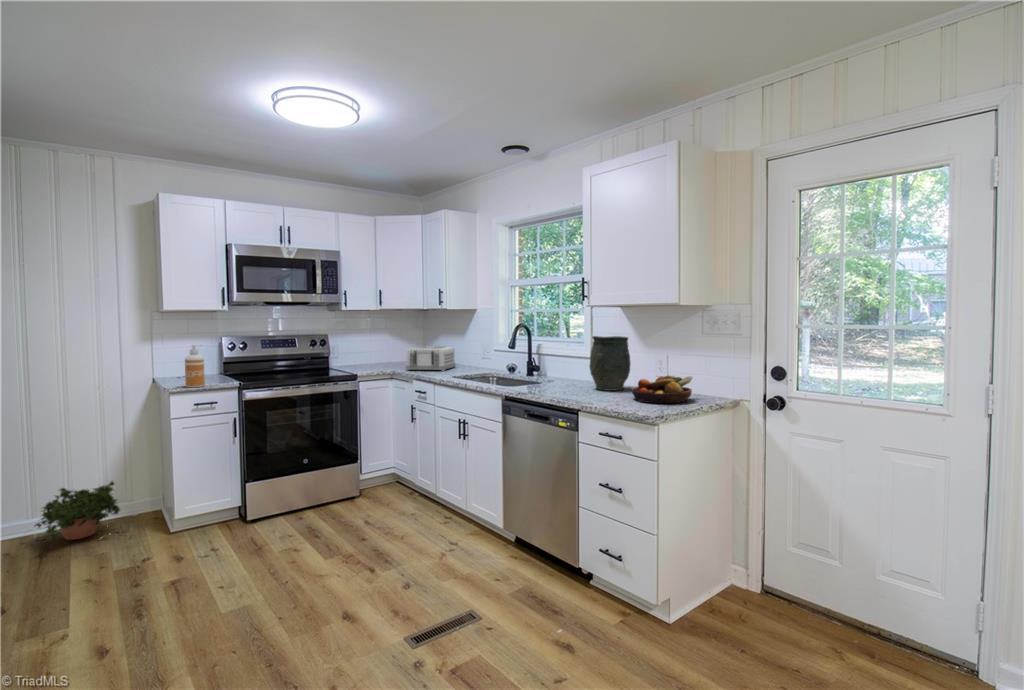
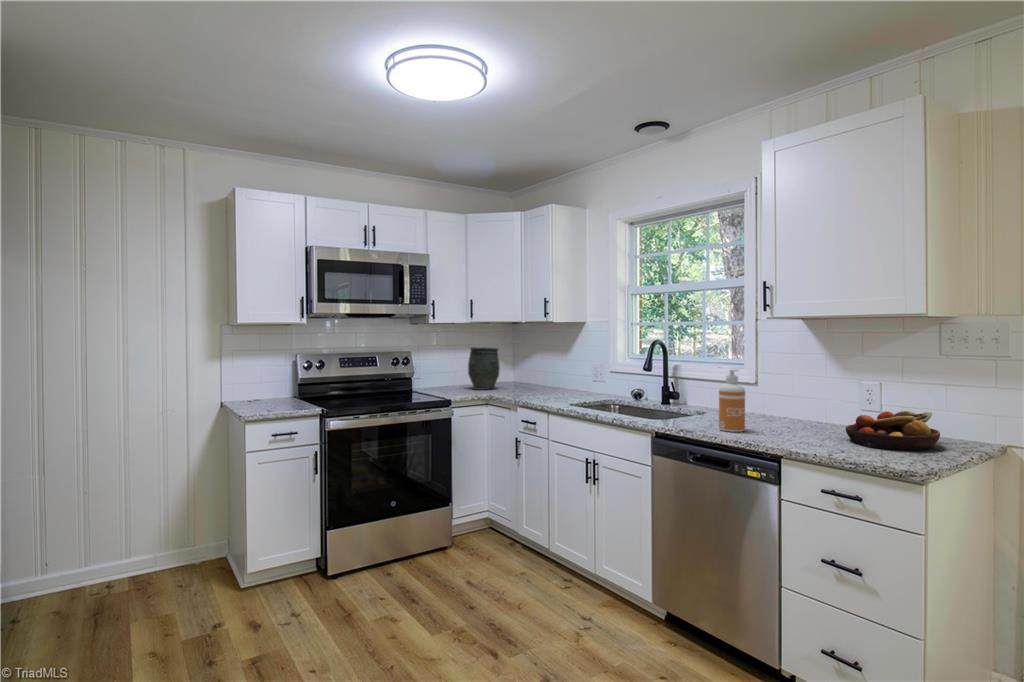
vase: present [590,336,631,391] -> present [468,347,500,390]
soap dispenser: present [185,345,205,387] -> present [719,369,745,432]
toaster: present [406,346,455,371] -> none [504,366,559,396]
potted plant: present [35,481,120,540] -> none [87,522,185,596]

